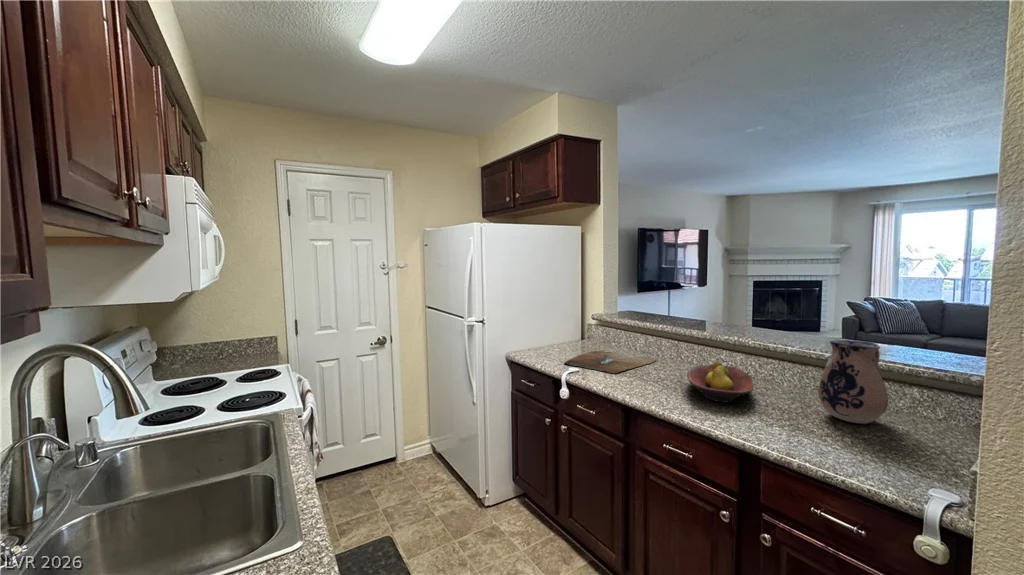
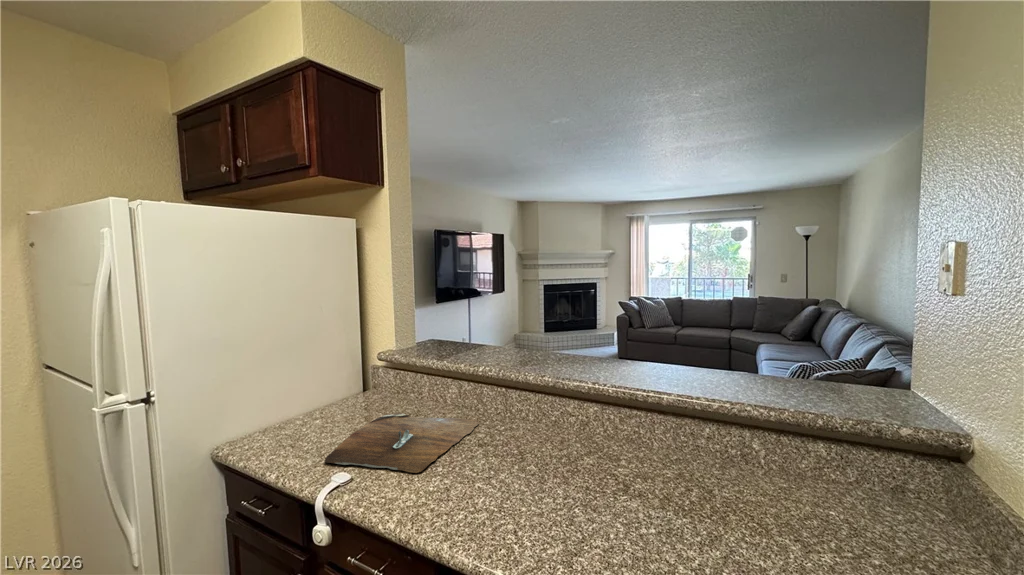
ceramic pitcher: present [818,340,888,424] -> none [731,389,827,523]
fruit bowl: present [687,362,753,403] -> none [539,430,647,518]

